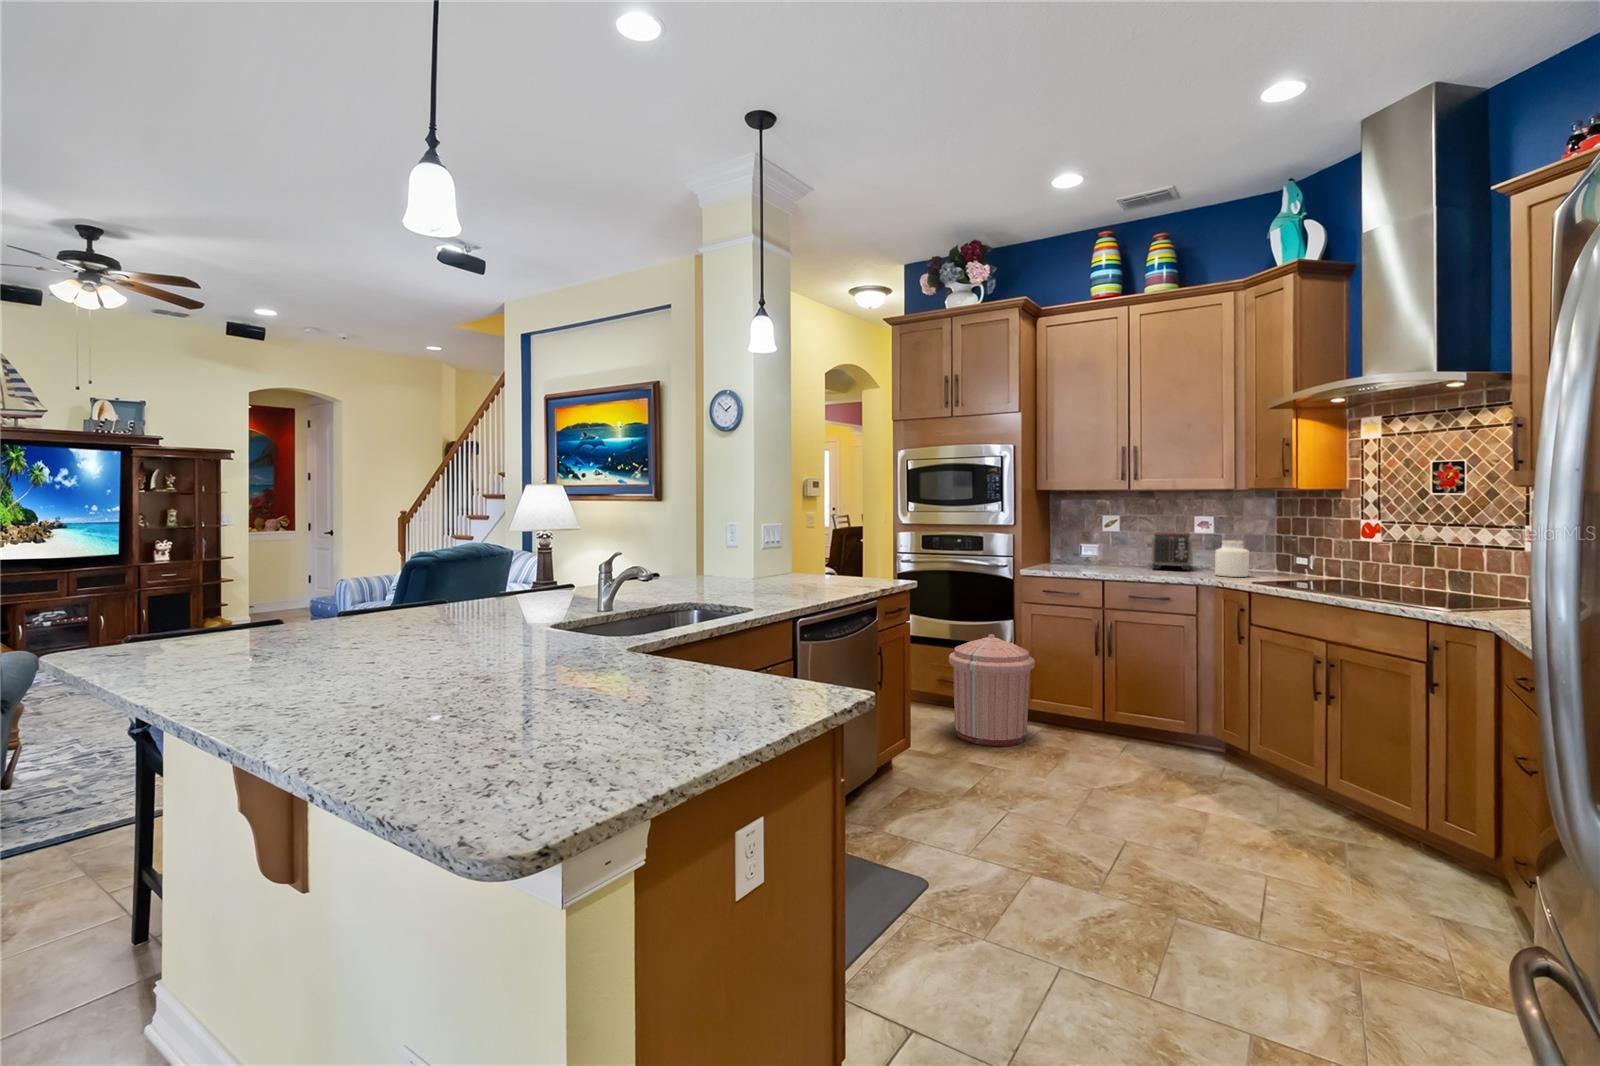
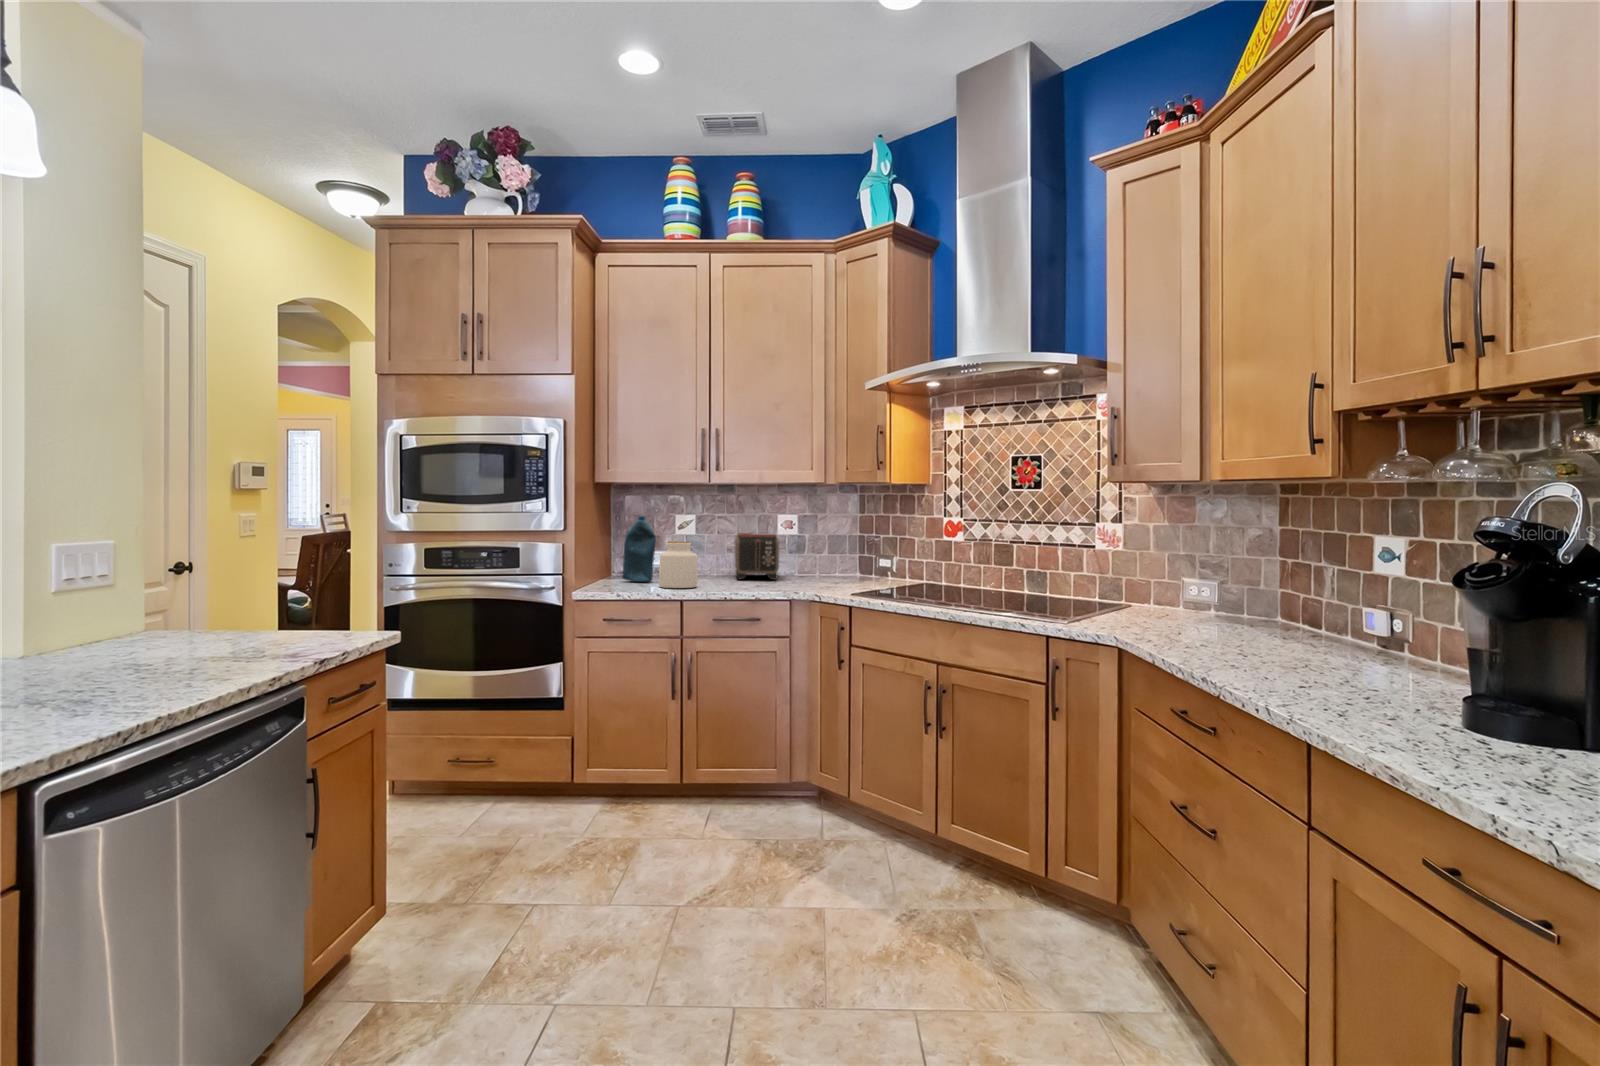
bottle: none [1056,519,1083,569] -> present [622,516,656,582]
jar: present [1215,540,1249,577] -> present [659,542,697,588]
trash can: present [949,634,1035,746] -> none [462,683,593,854]

